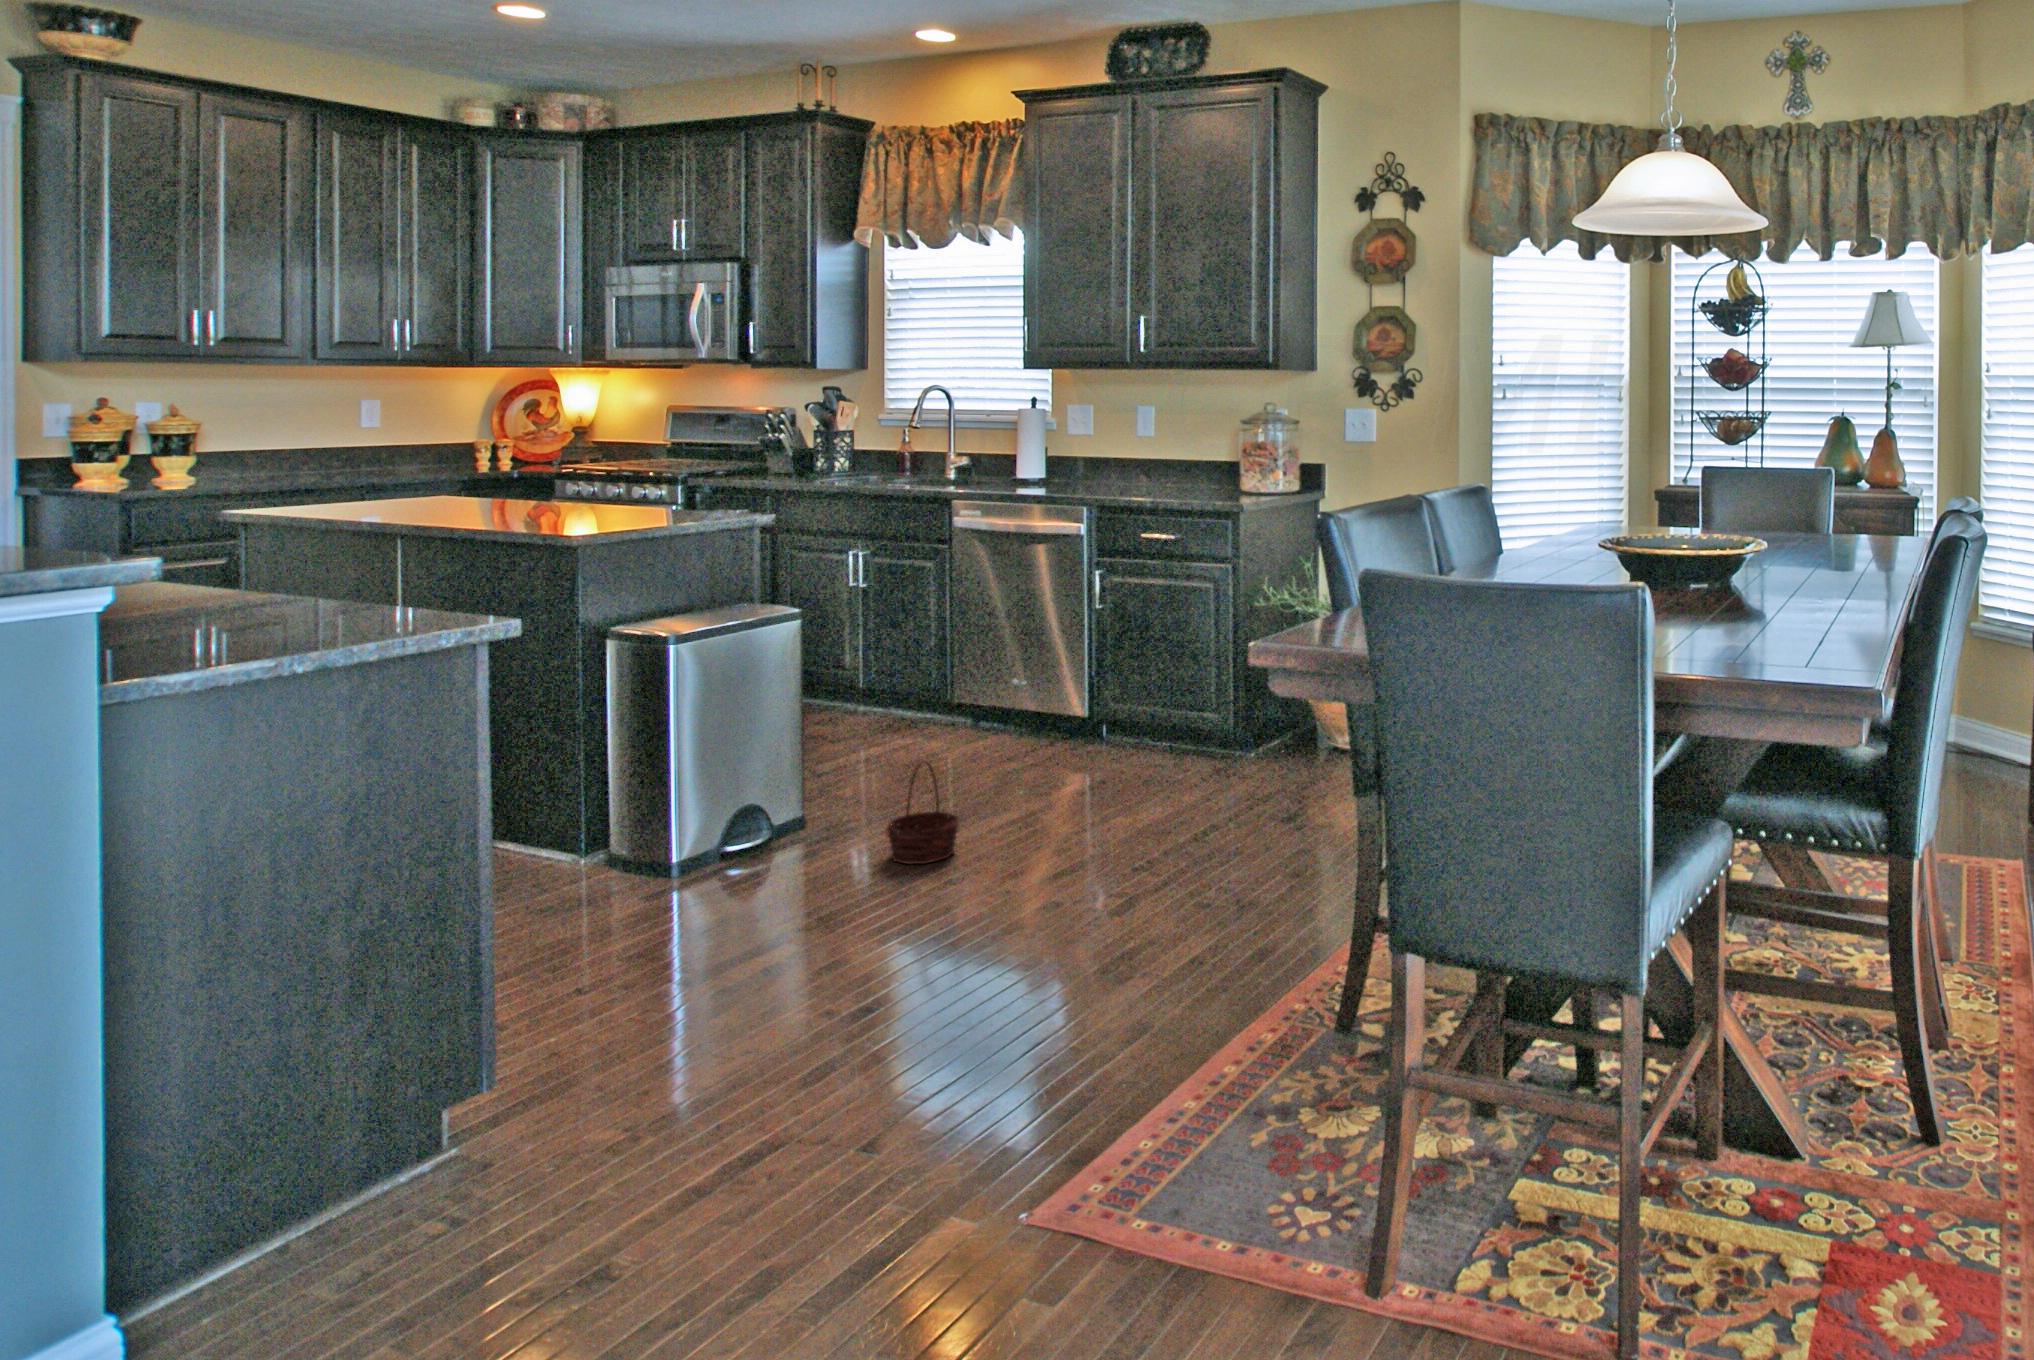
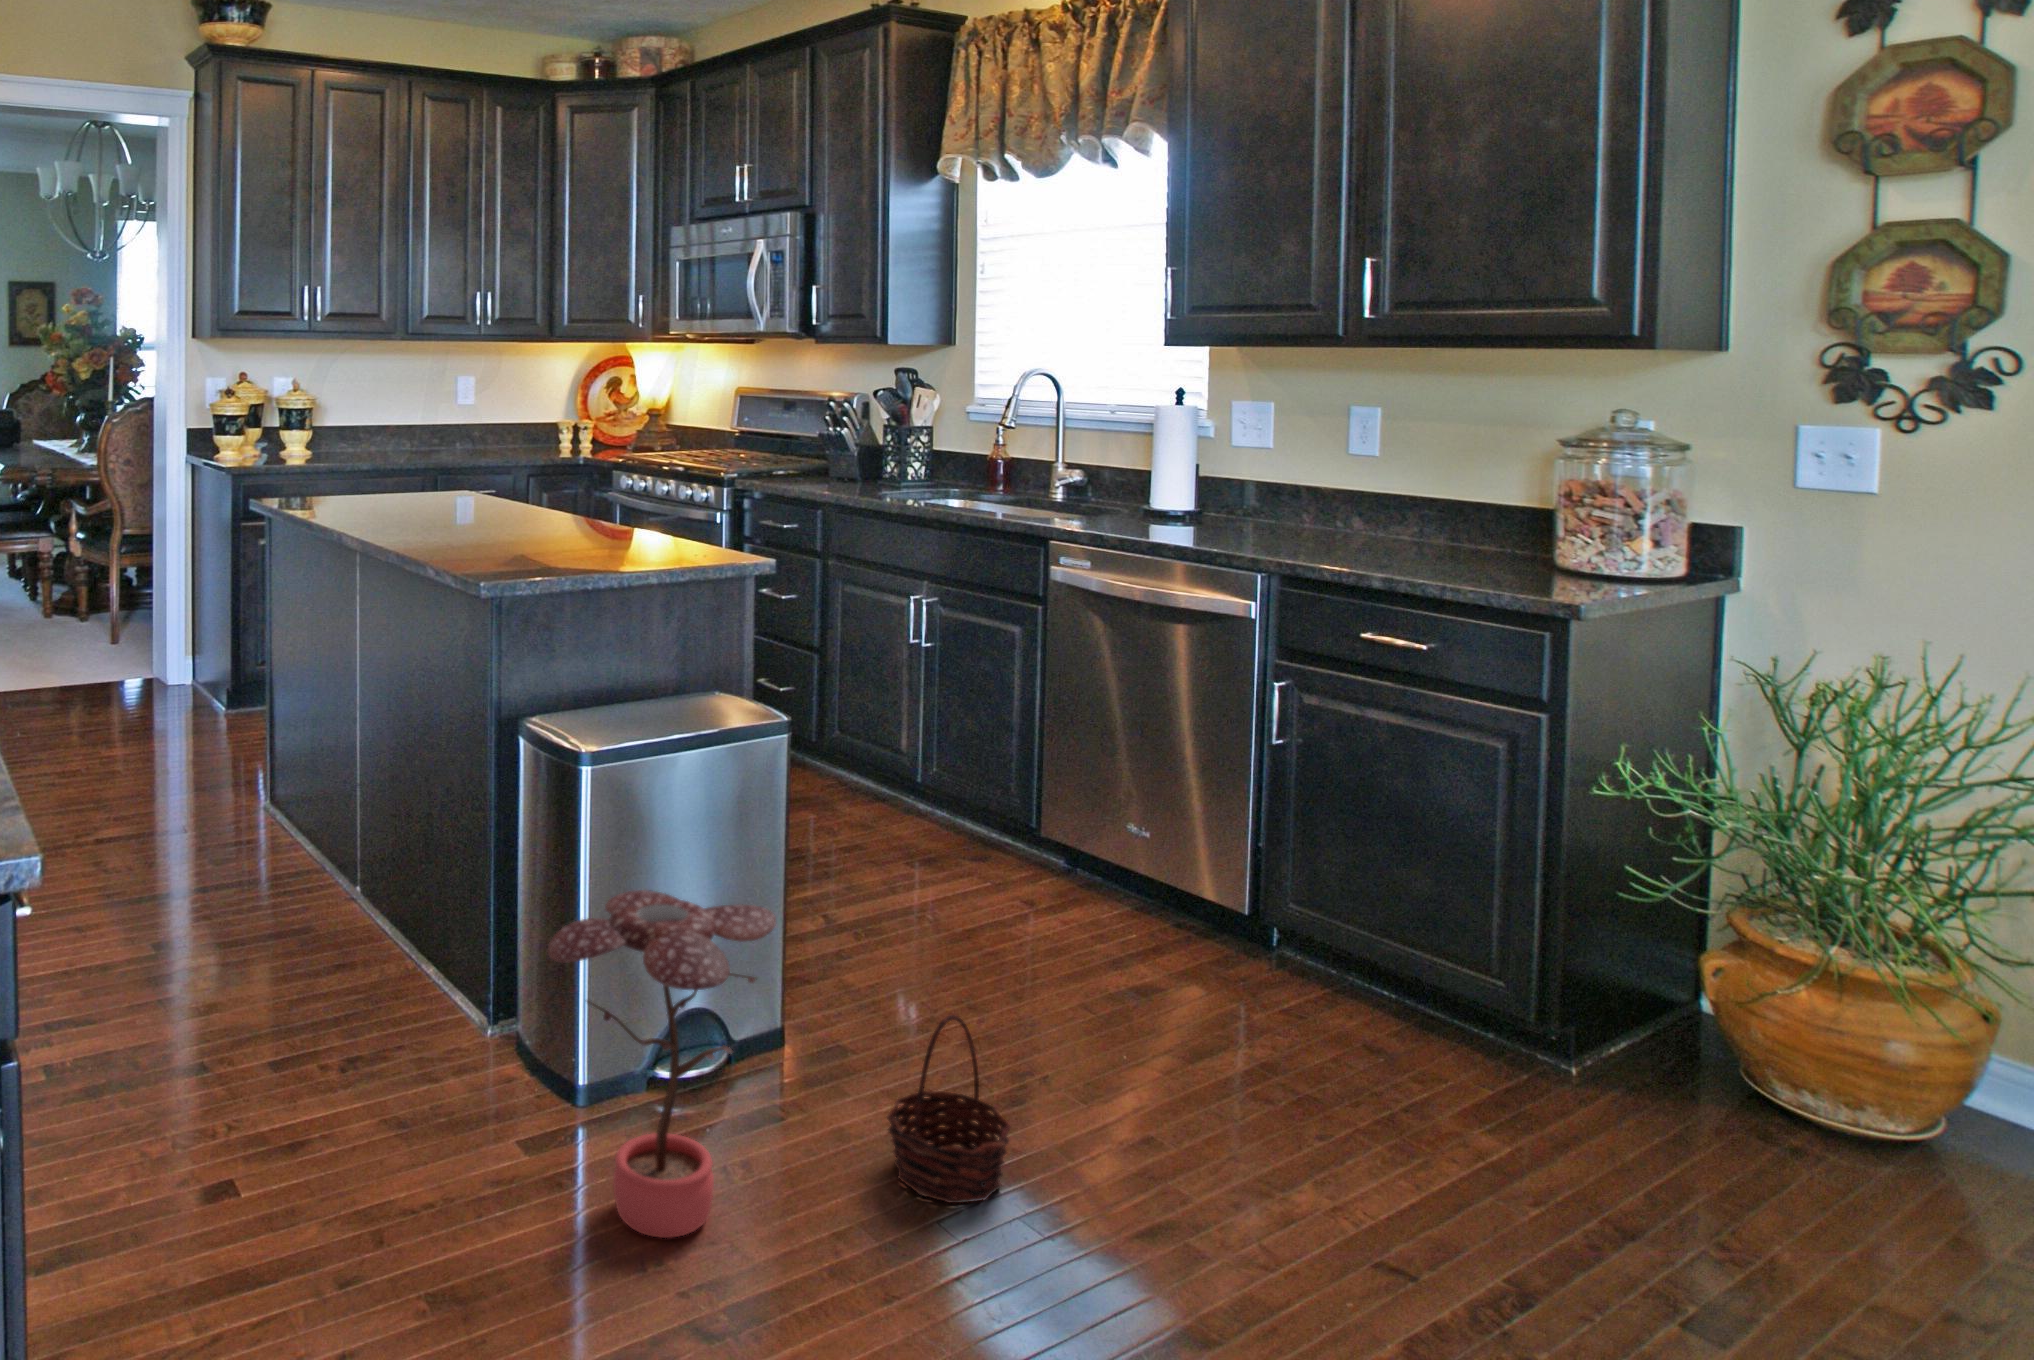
potted plant: none [672,710,820,913] -> present [548,890,776,1238]

